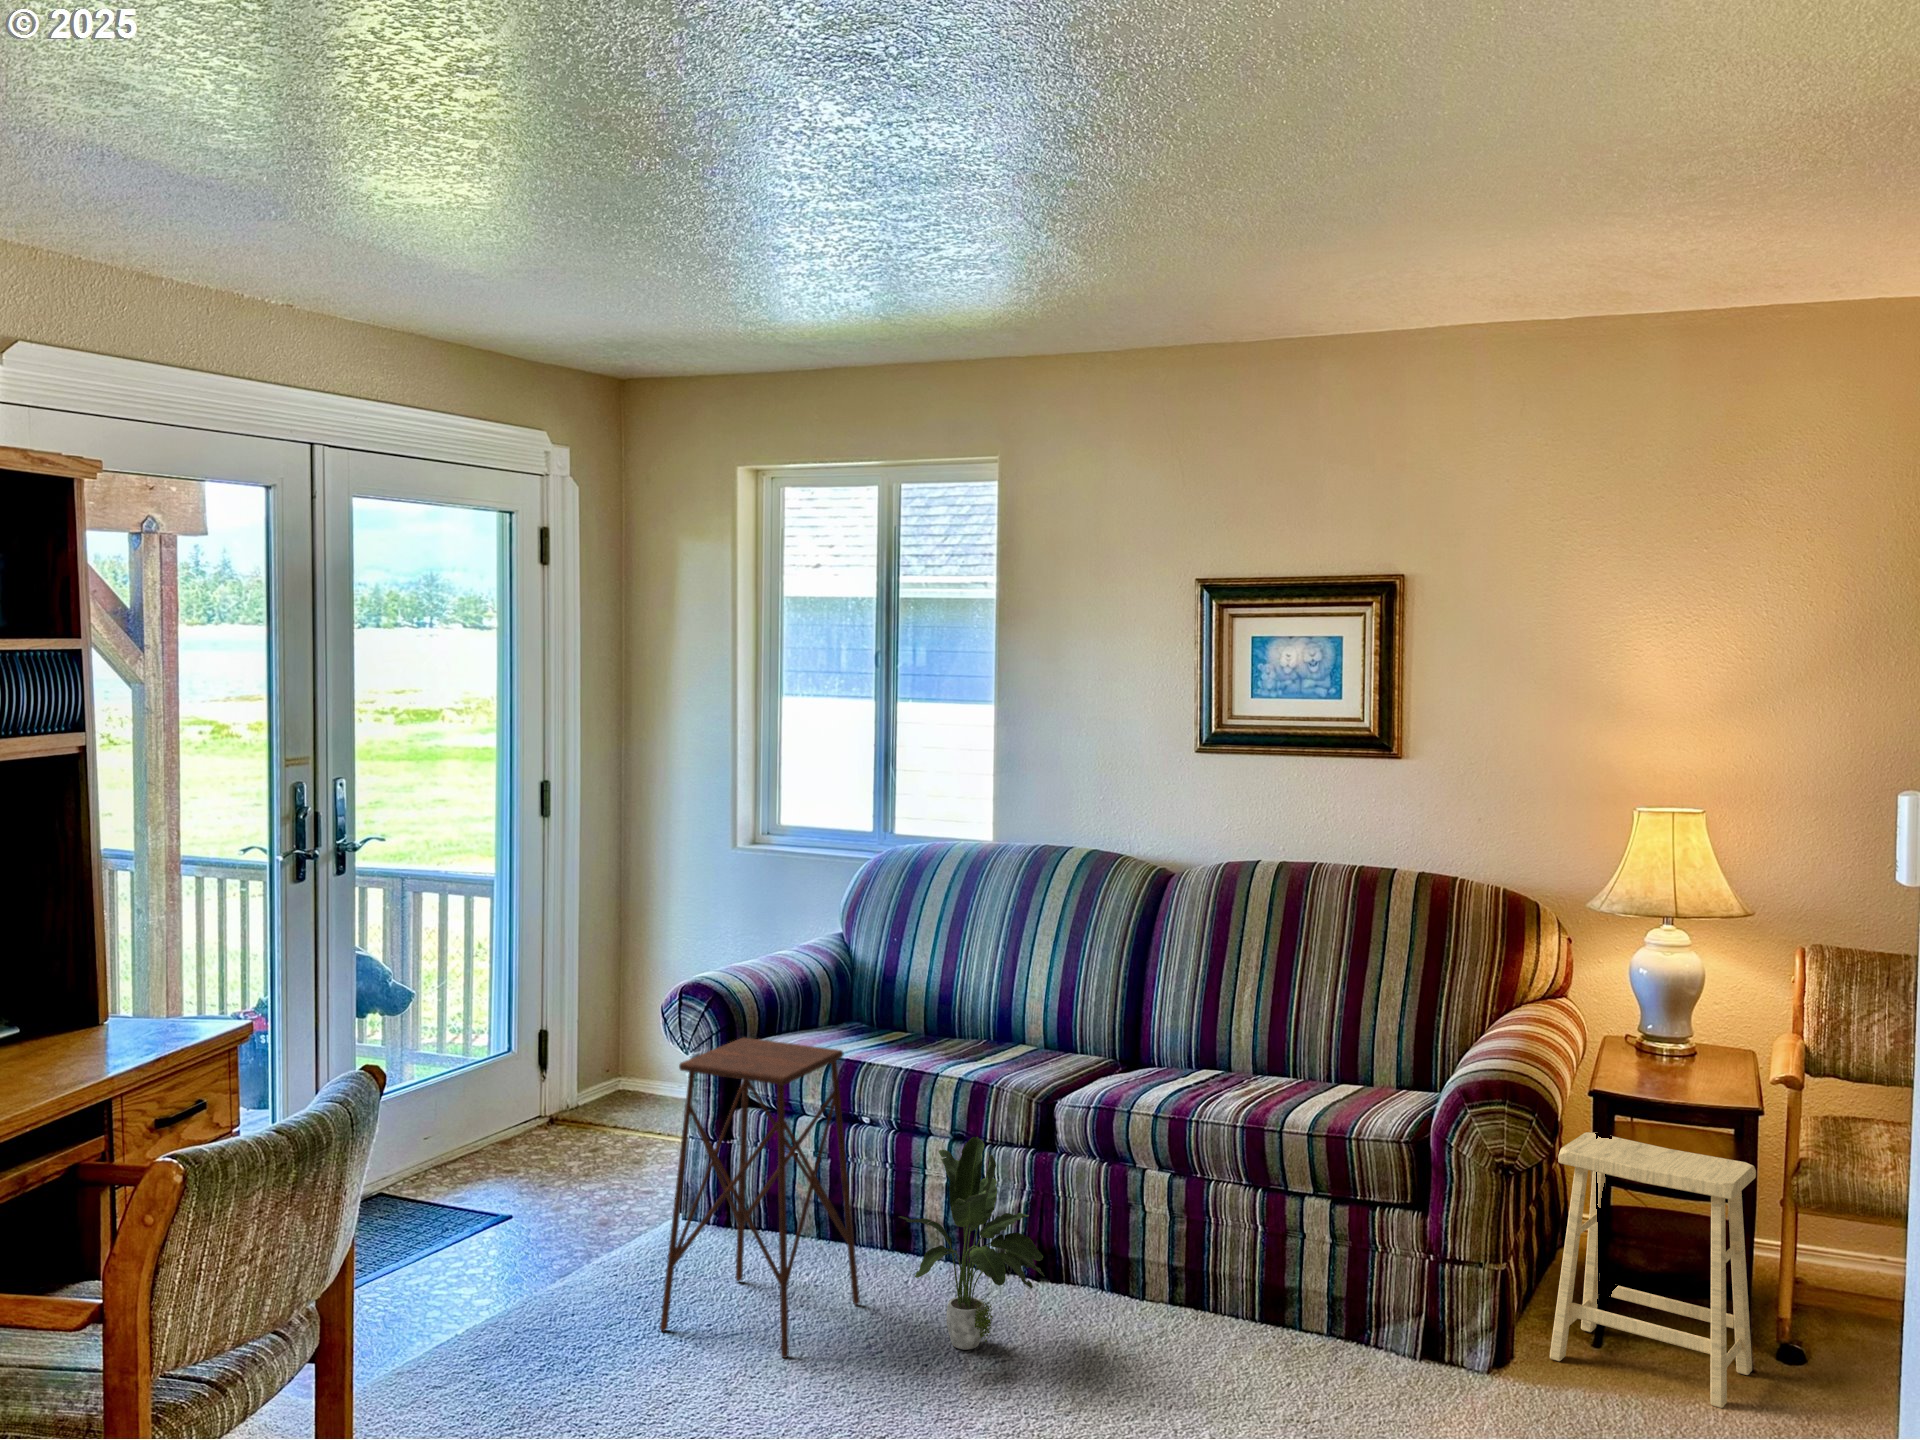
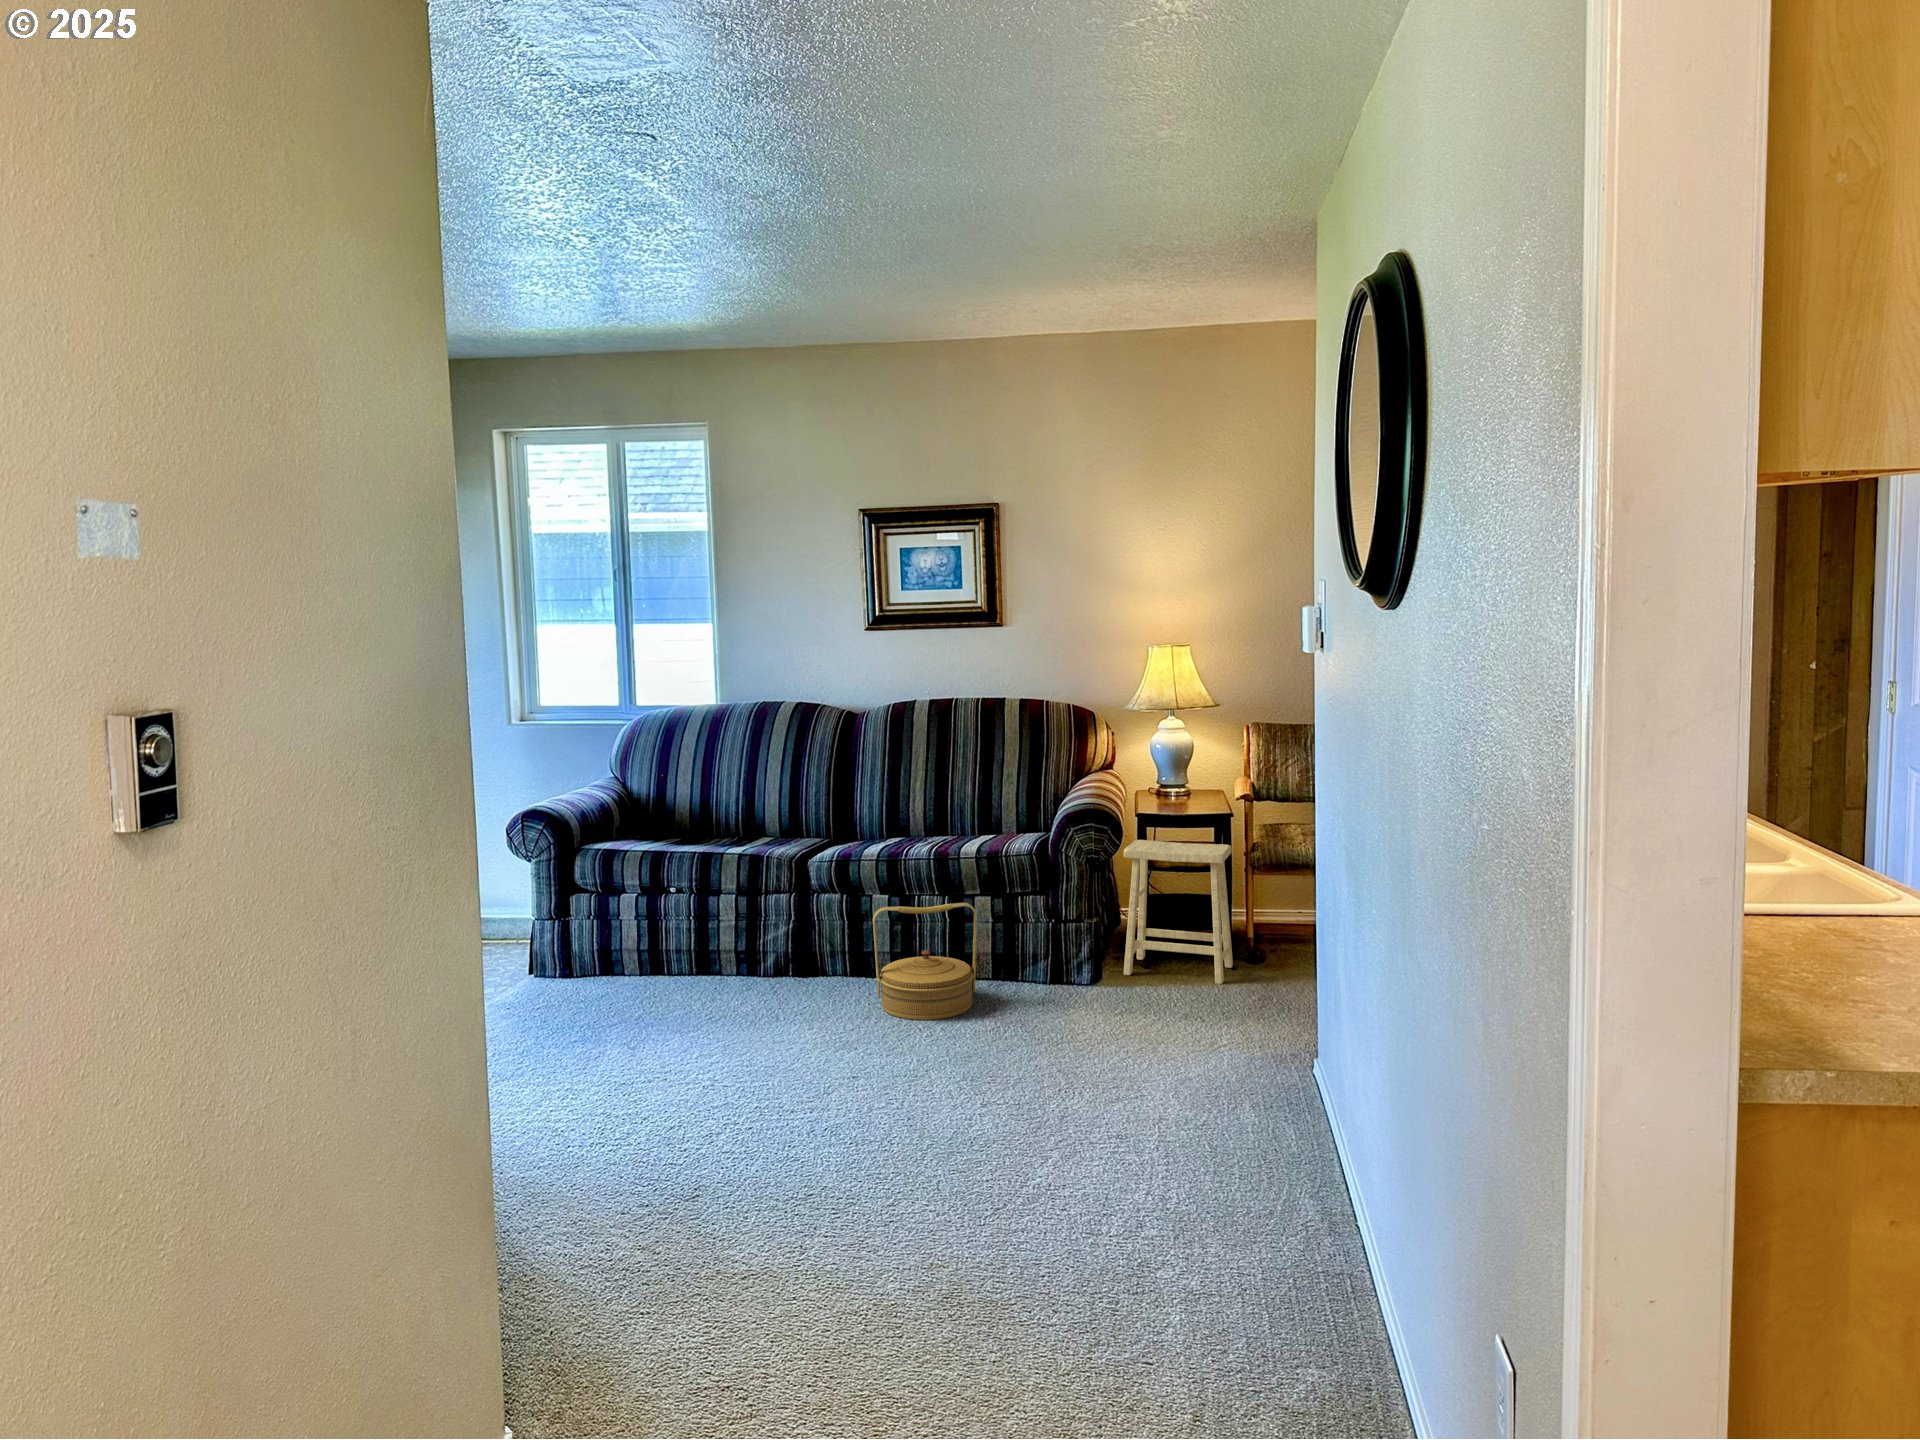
side table: present [660,1038,860,1358] -> none [556,835,690,1039]
potted plant: present [900,1137,1044,1350] -> none [725,880,819,1018]
basket: none [1127,1201,1293,1397] -> present [873,903,977,1020]

